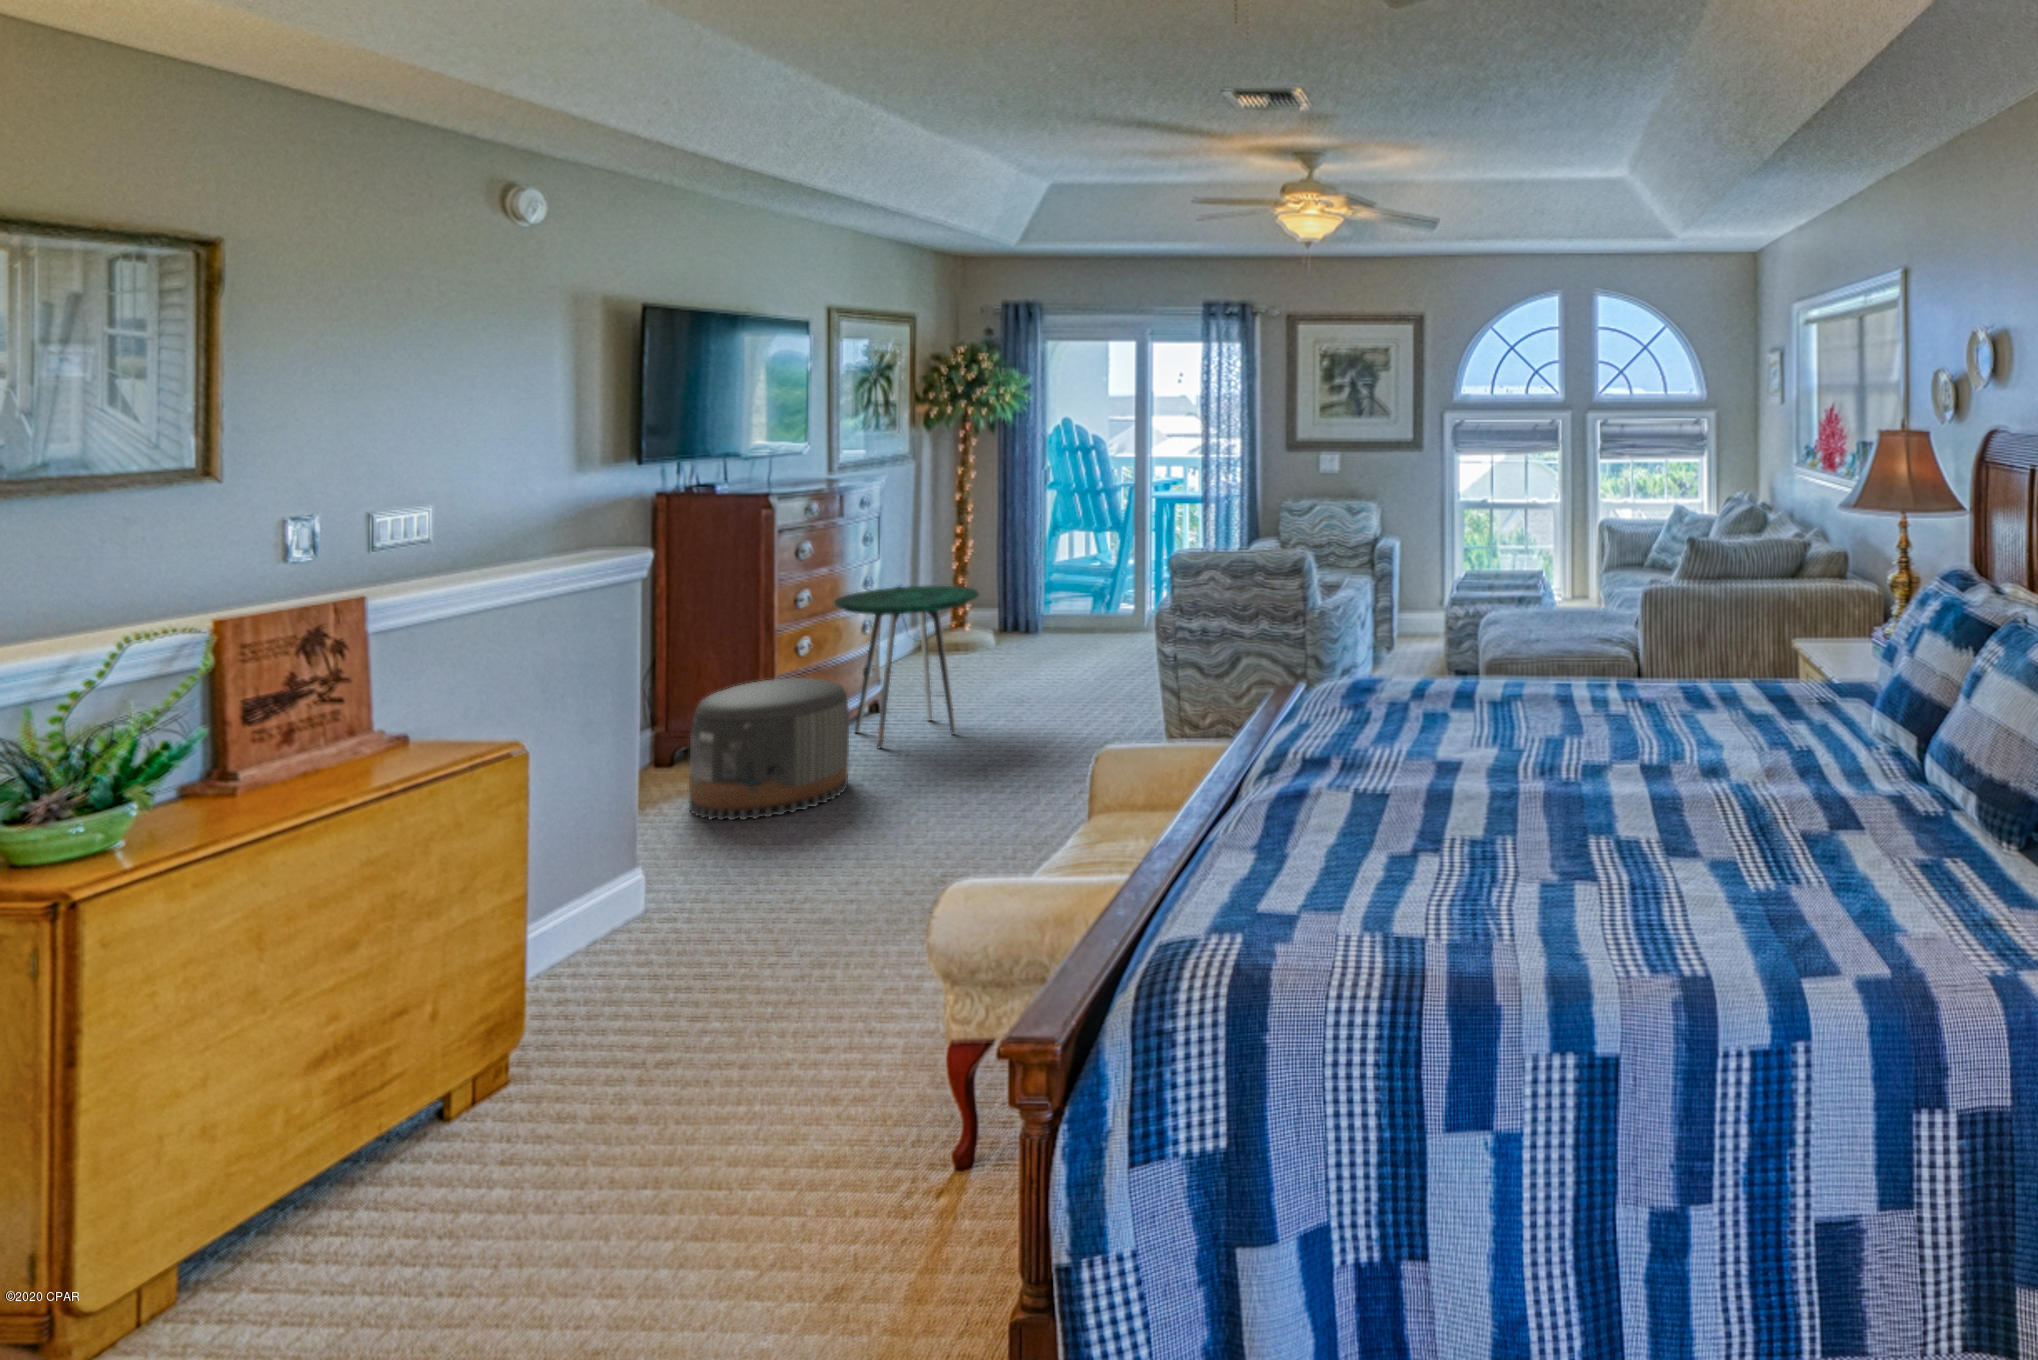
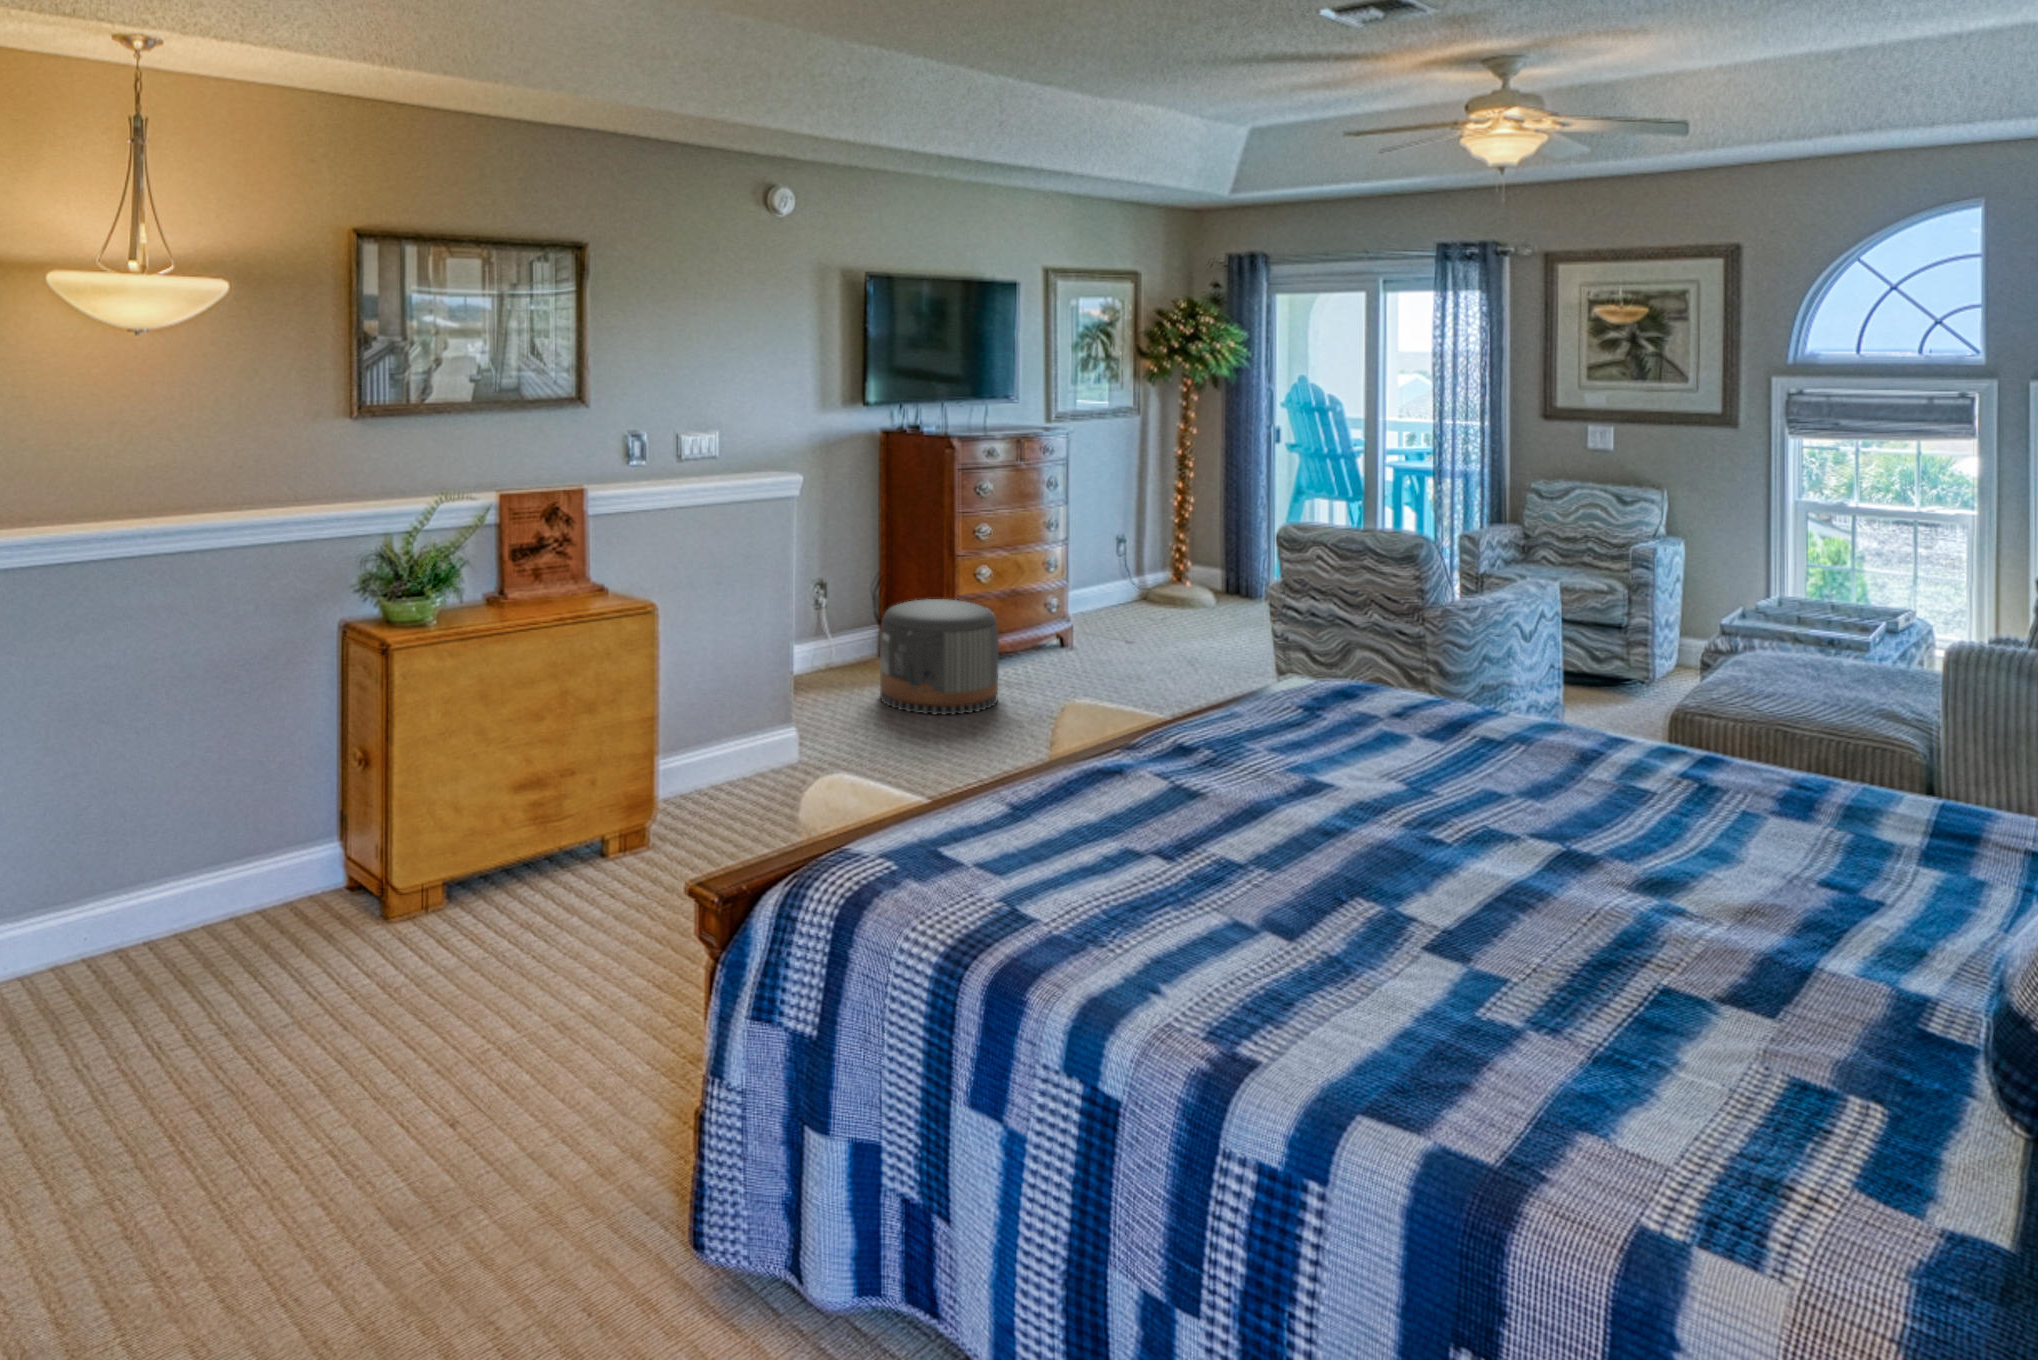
side table: present [834,585,978,748] -> none [1012,533,1137,681]

